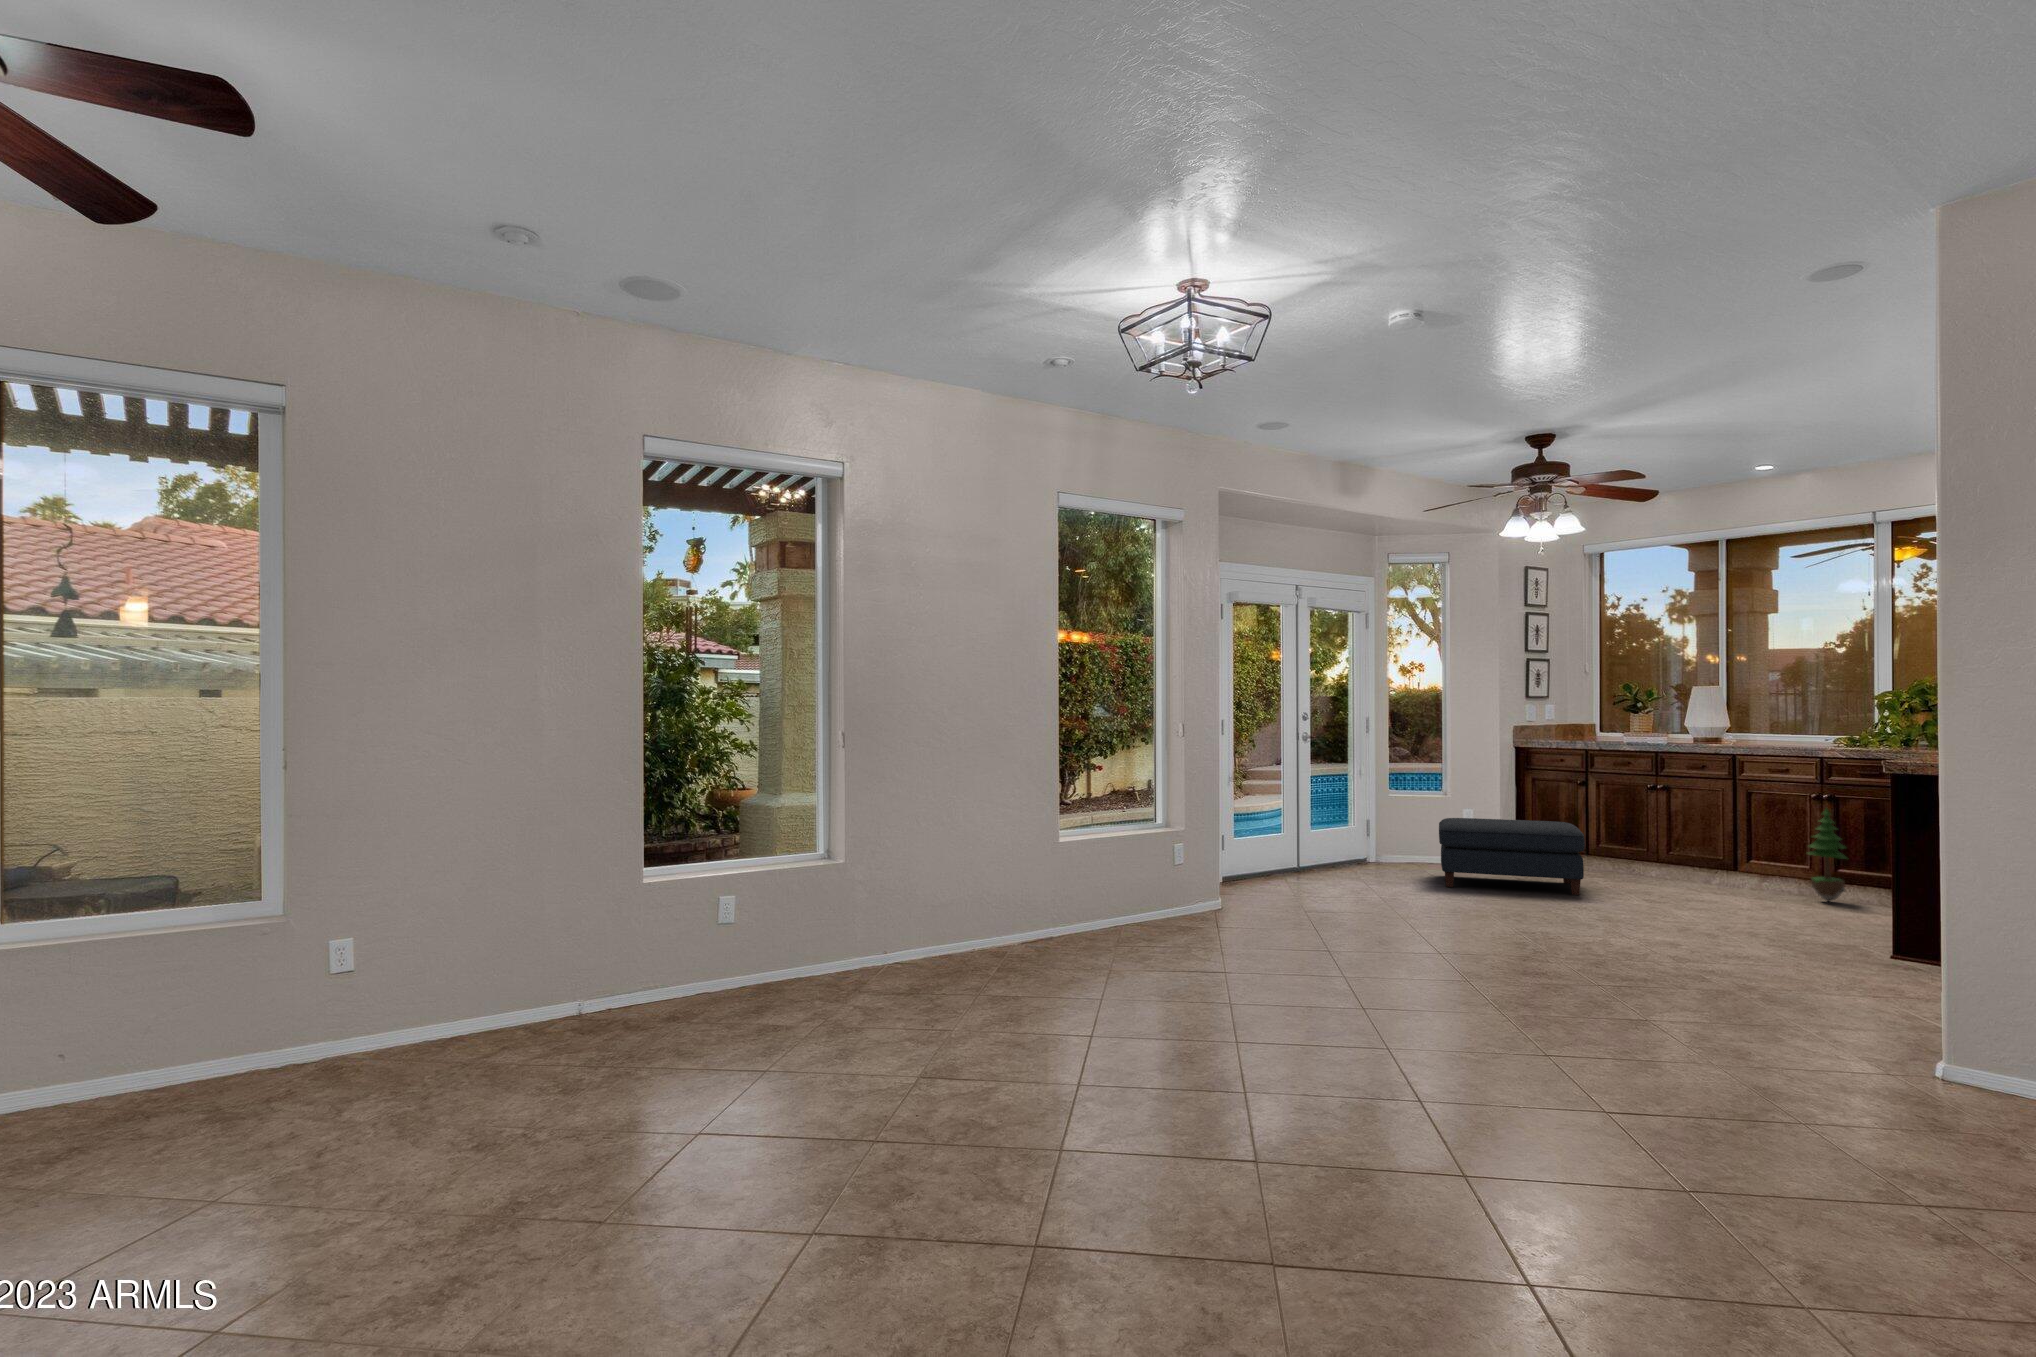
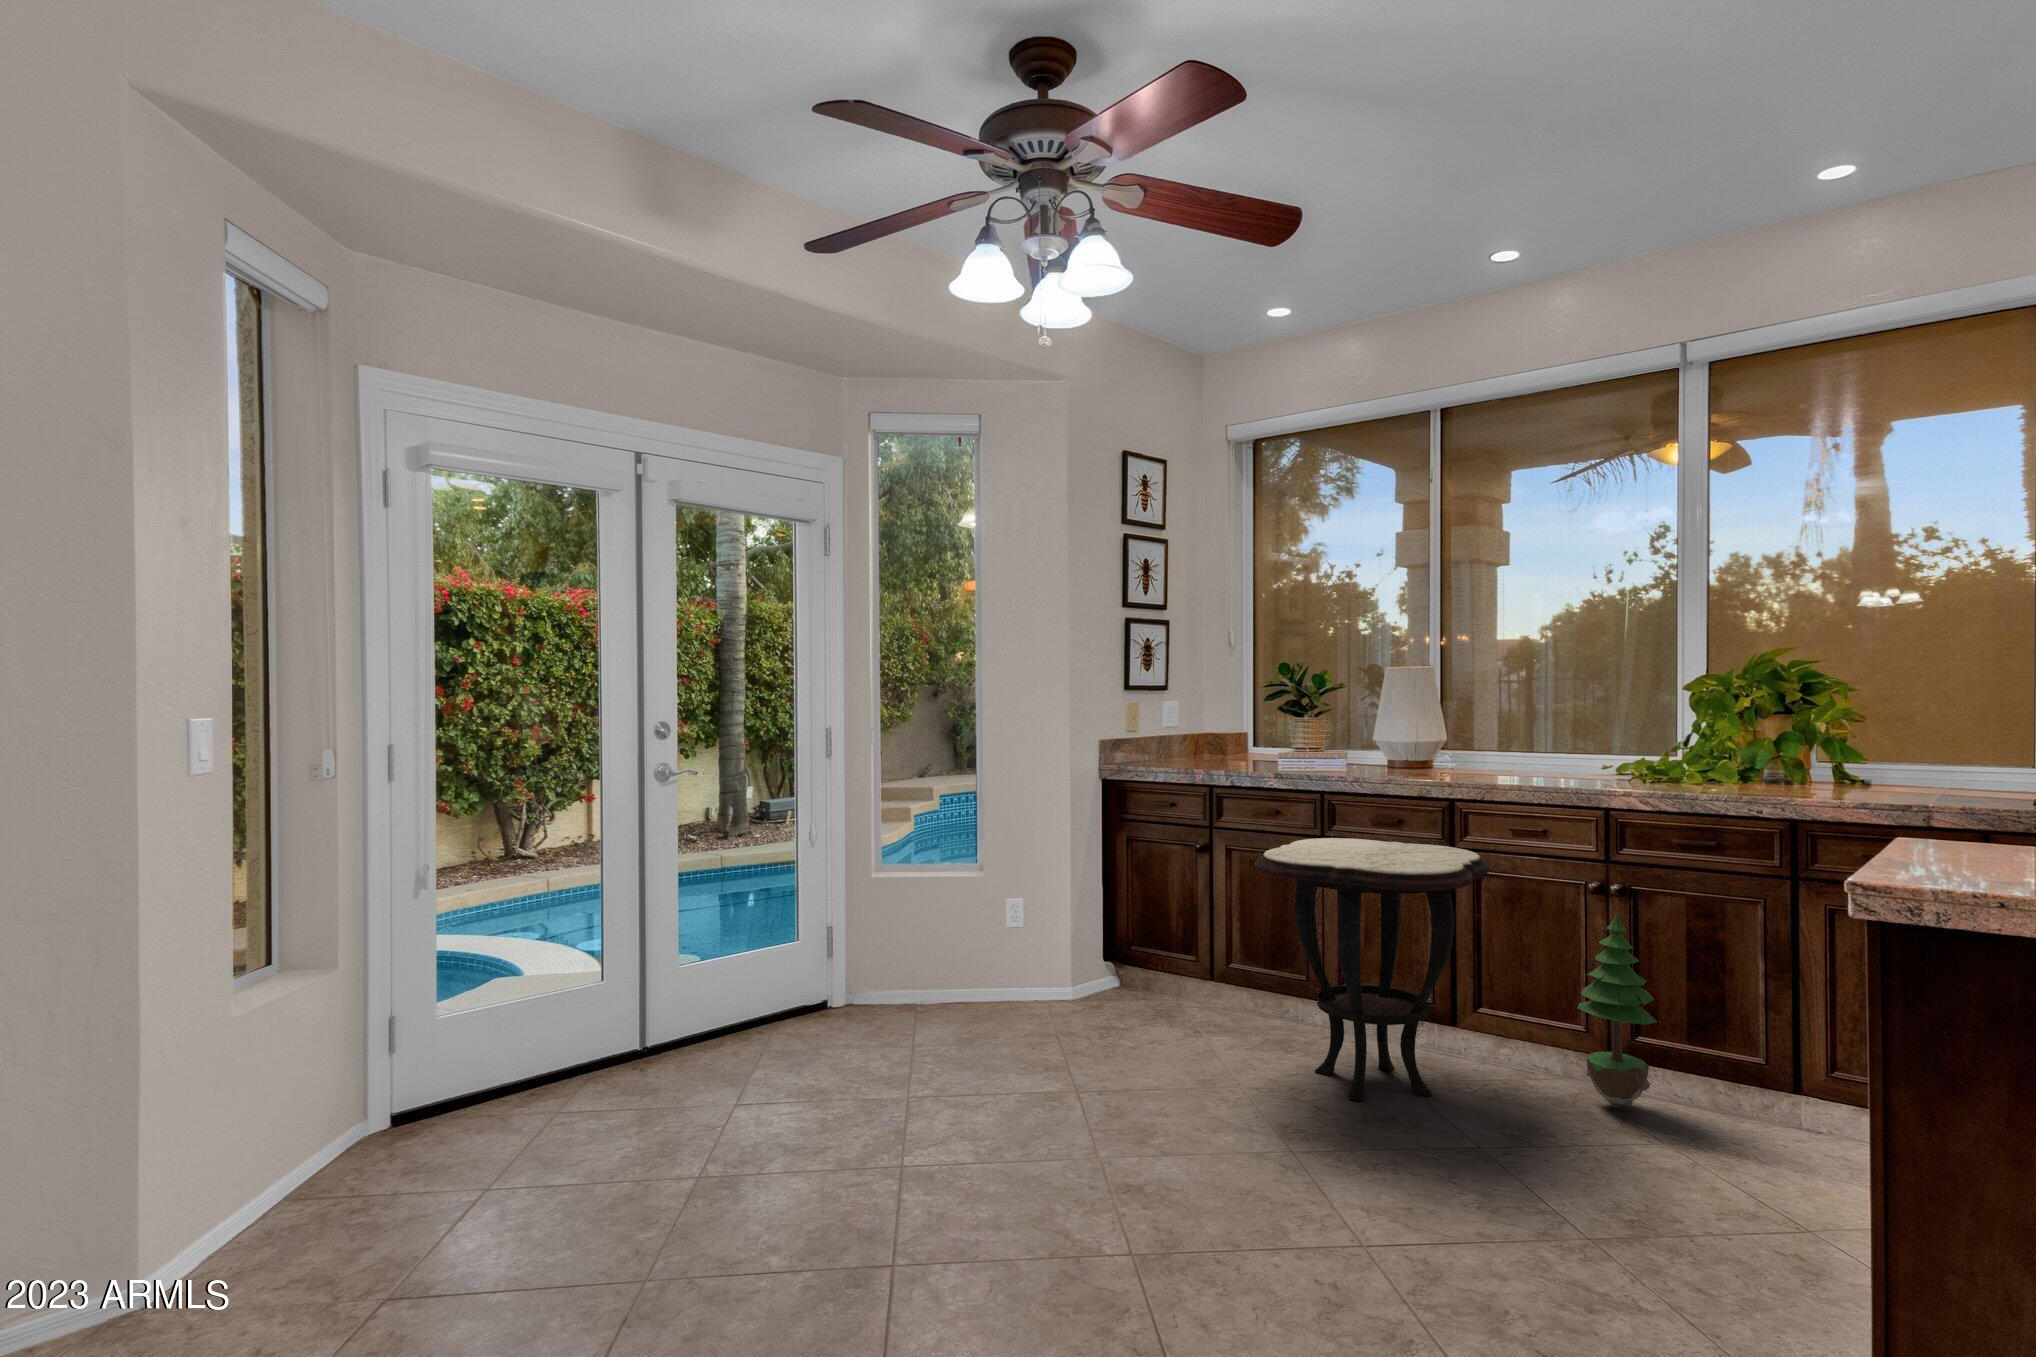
side table: none [1625,775,1756,896] -> present [1254,838,1490,1101]
ottoman: present [1439,818,1585,895] -> none [888,931,1170,1114]

